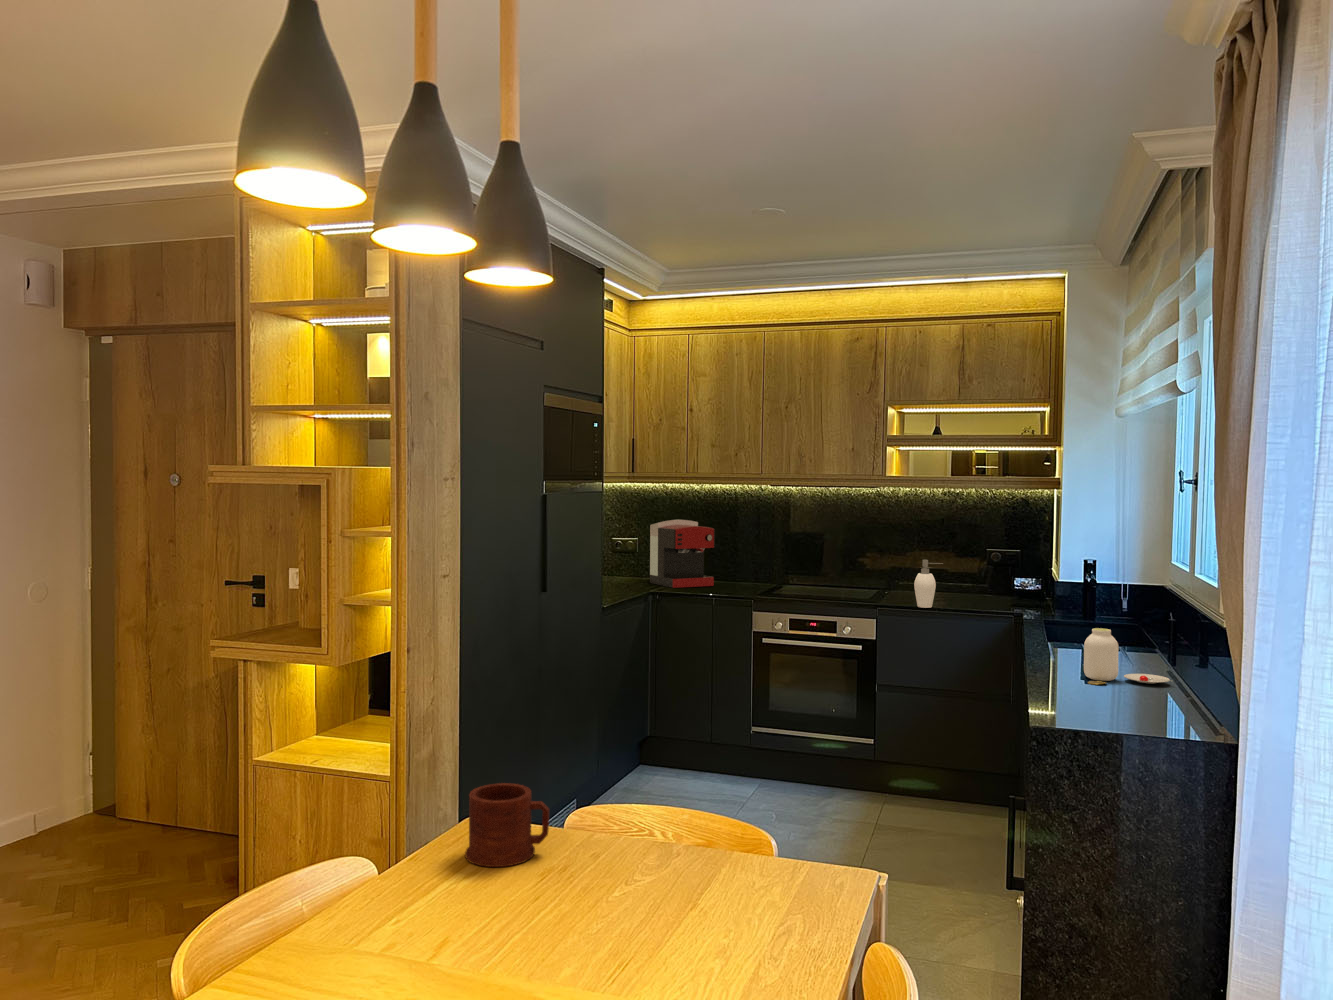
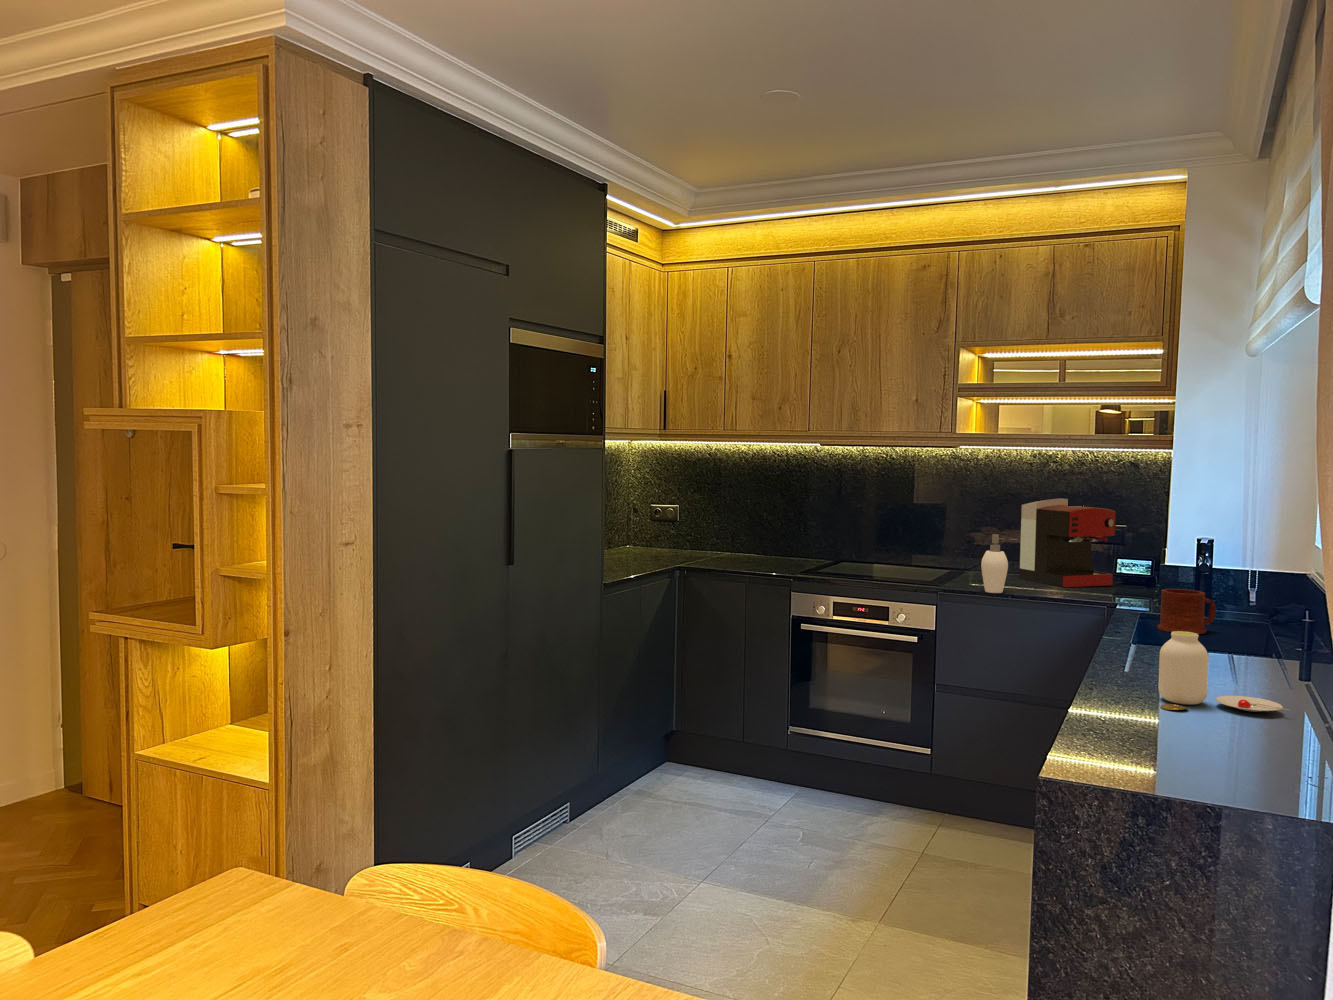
coffee maker: present [650,519,715,588] -> present [1020,498,1116,587]
mug: present [465,783,549,867] -> present [1158,589,1215,634]

